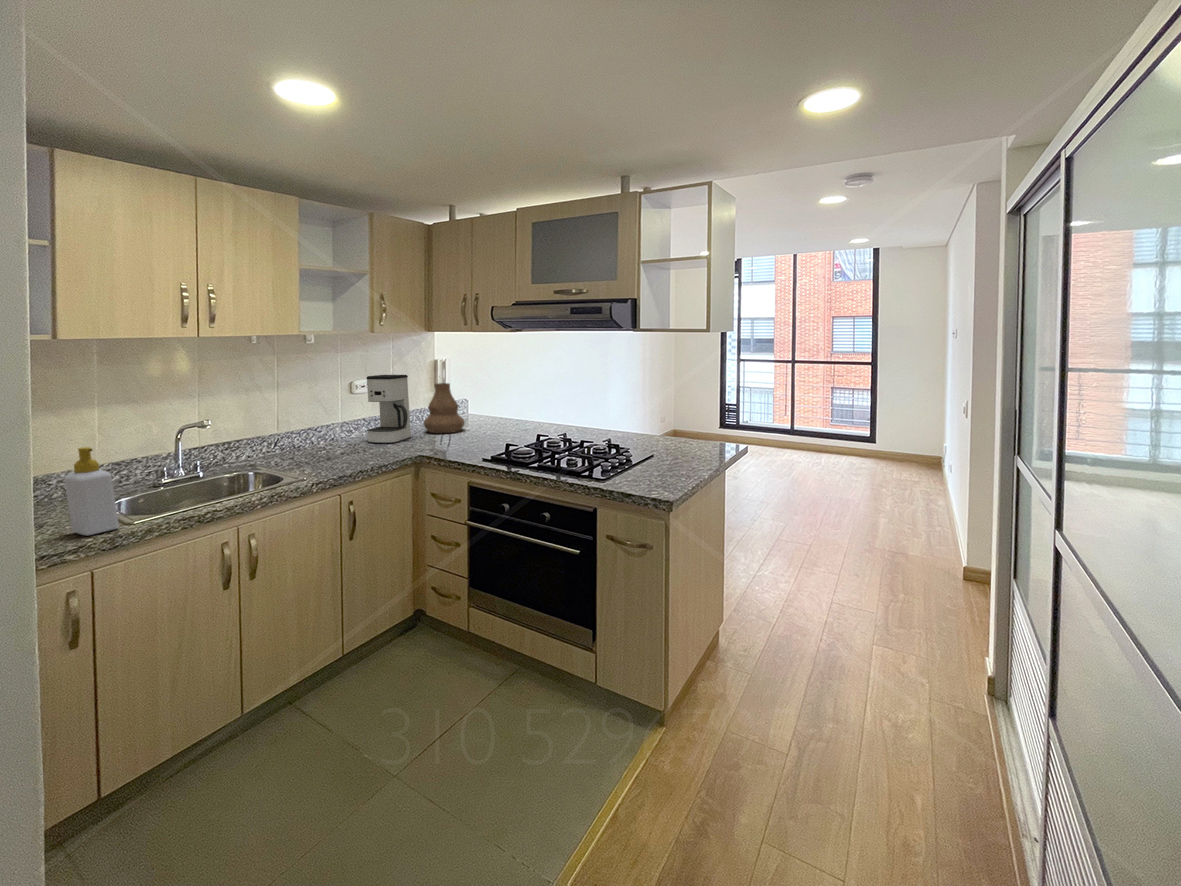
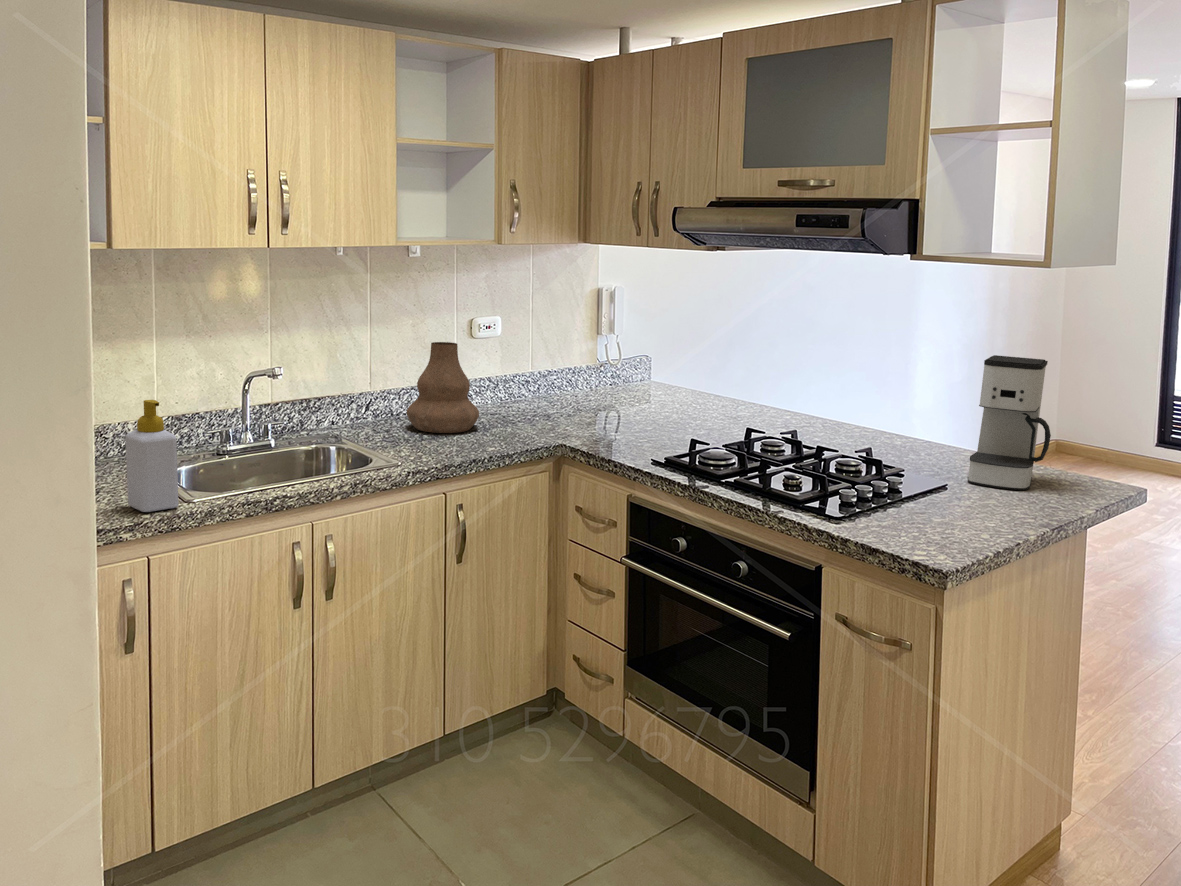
coffee maker: present [367,375,411,443] -> present [968,355,1051,490]
vase: present [424,383,465,433] -> present [407,342,479,433]

